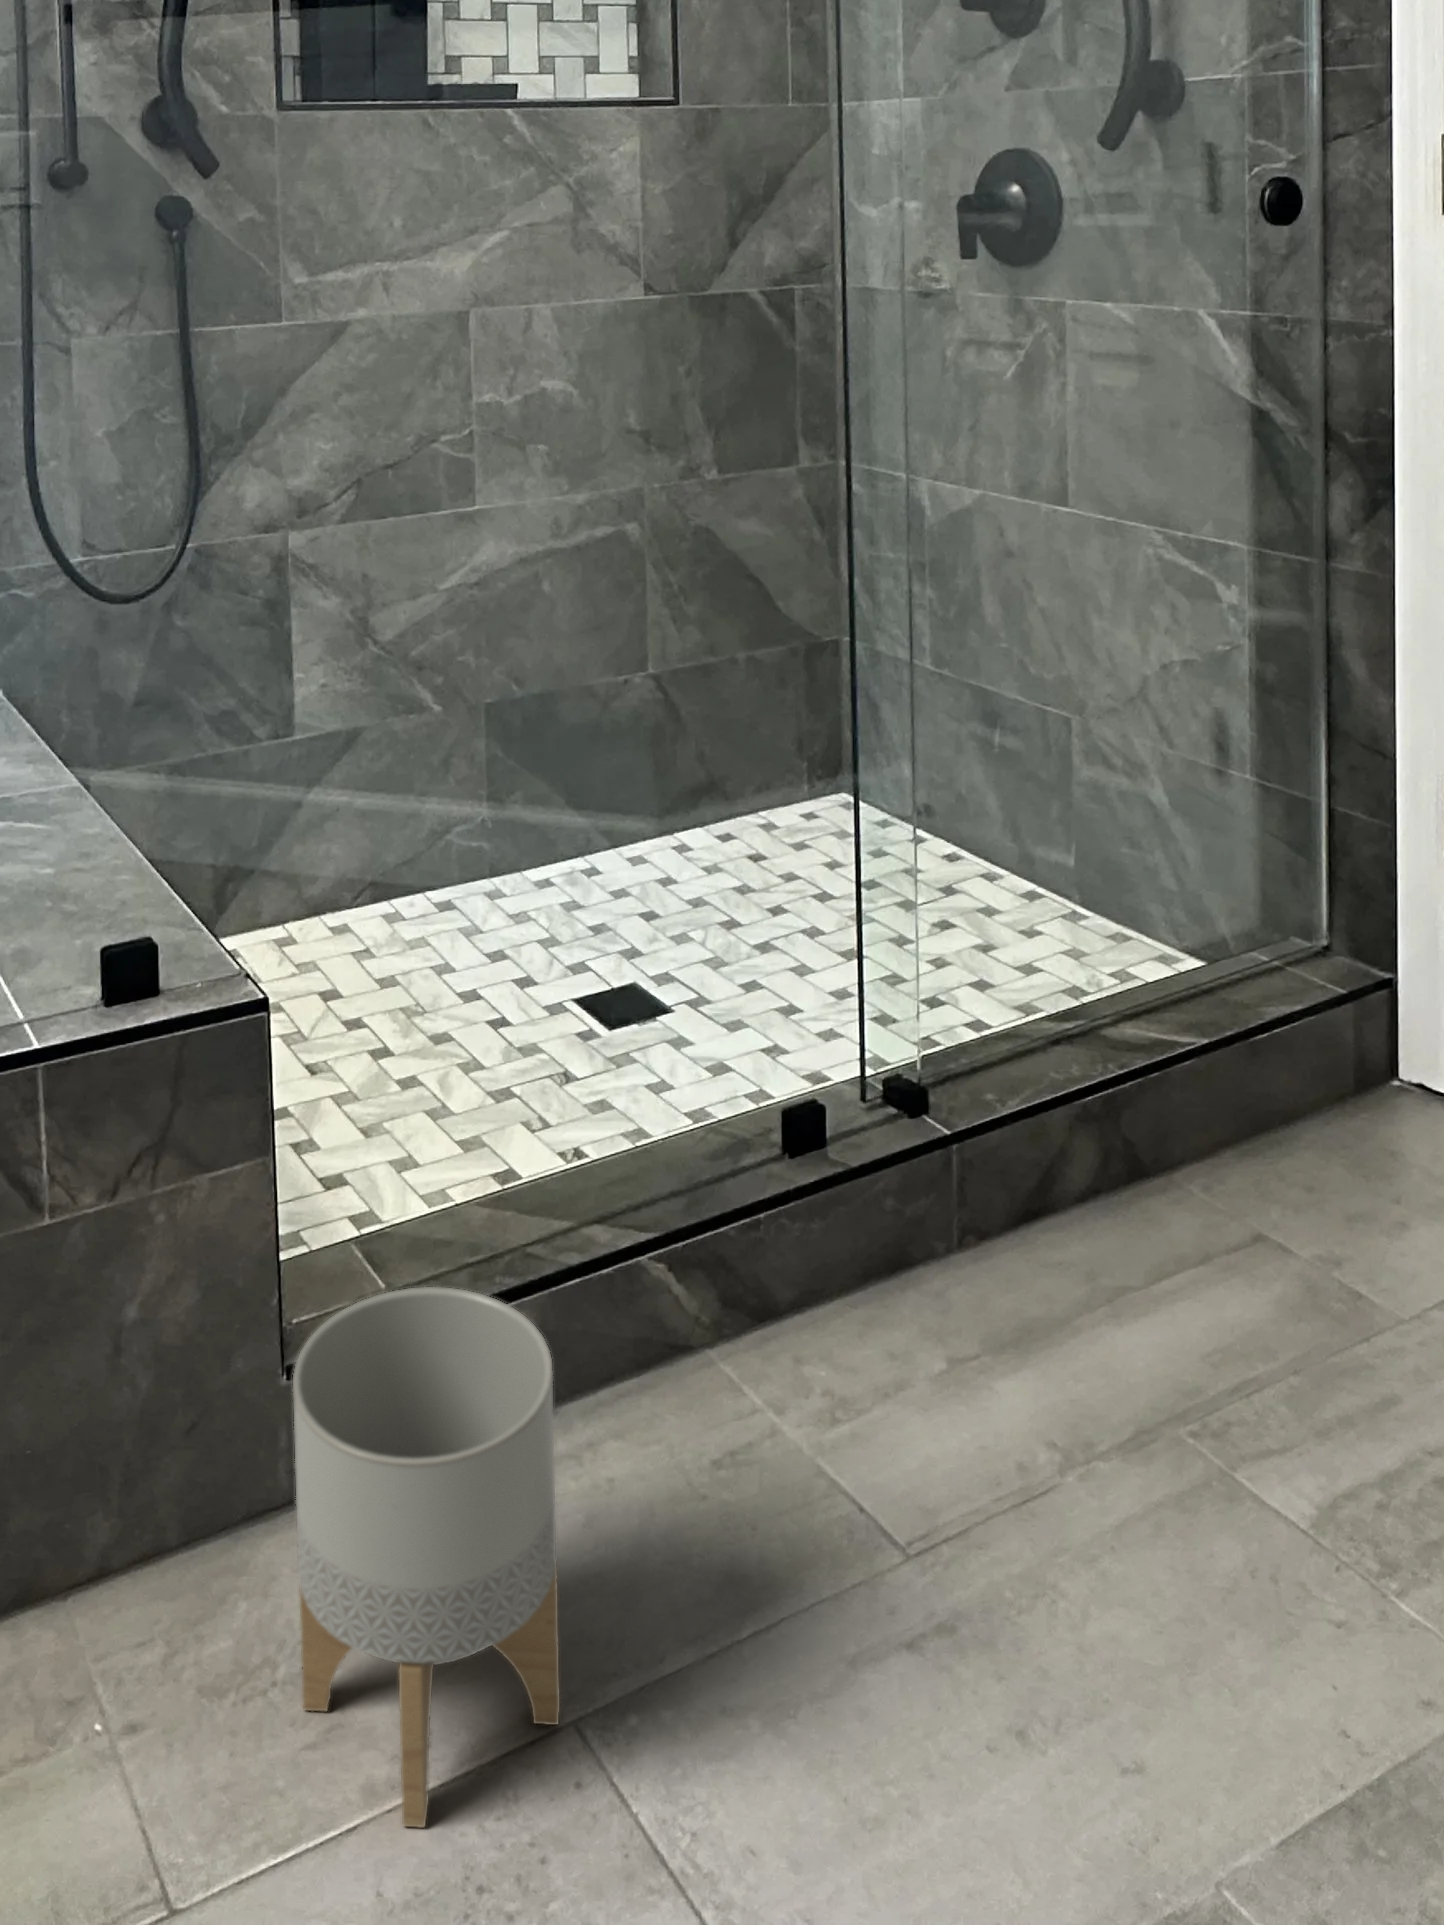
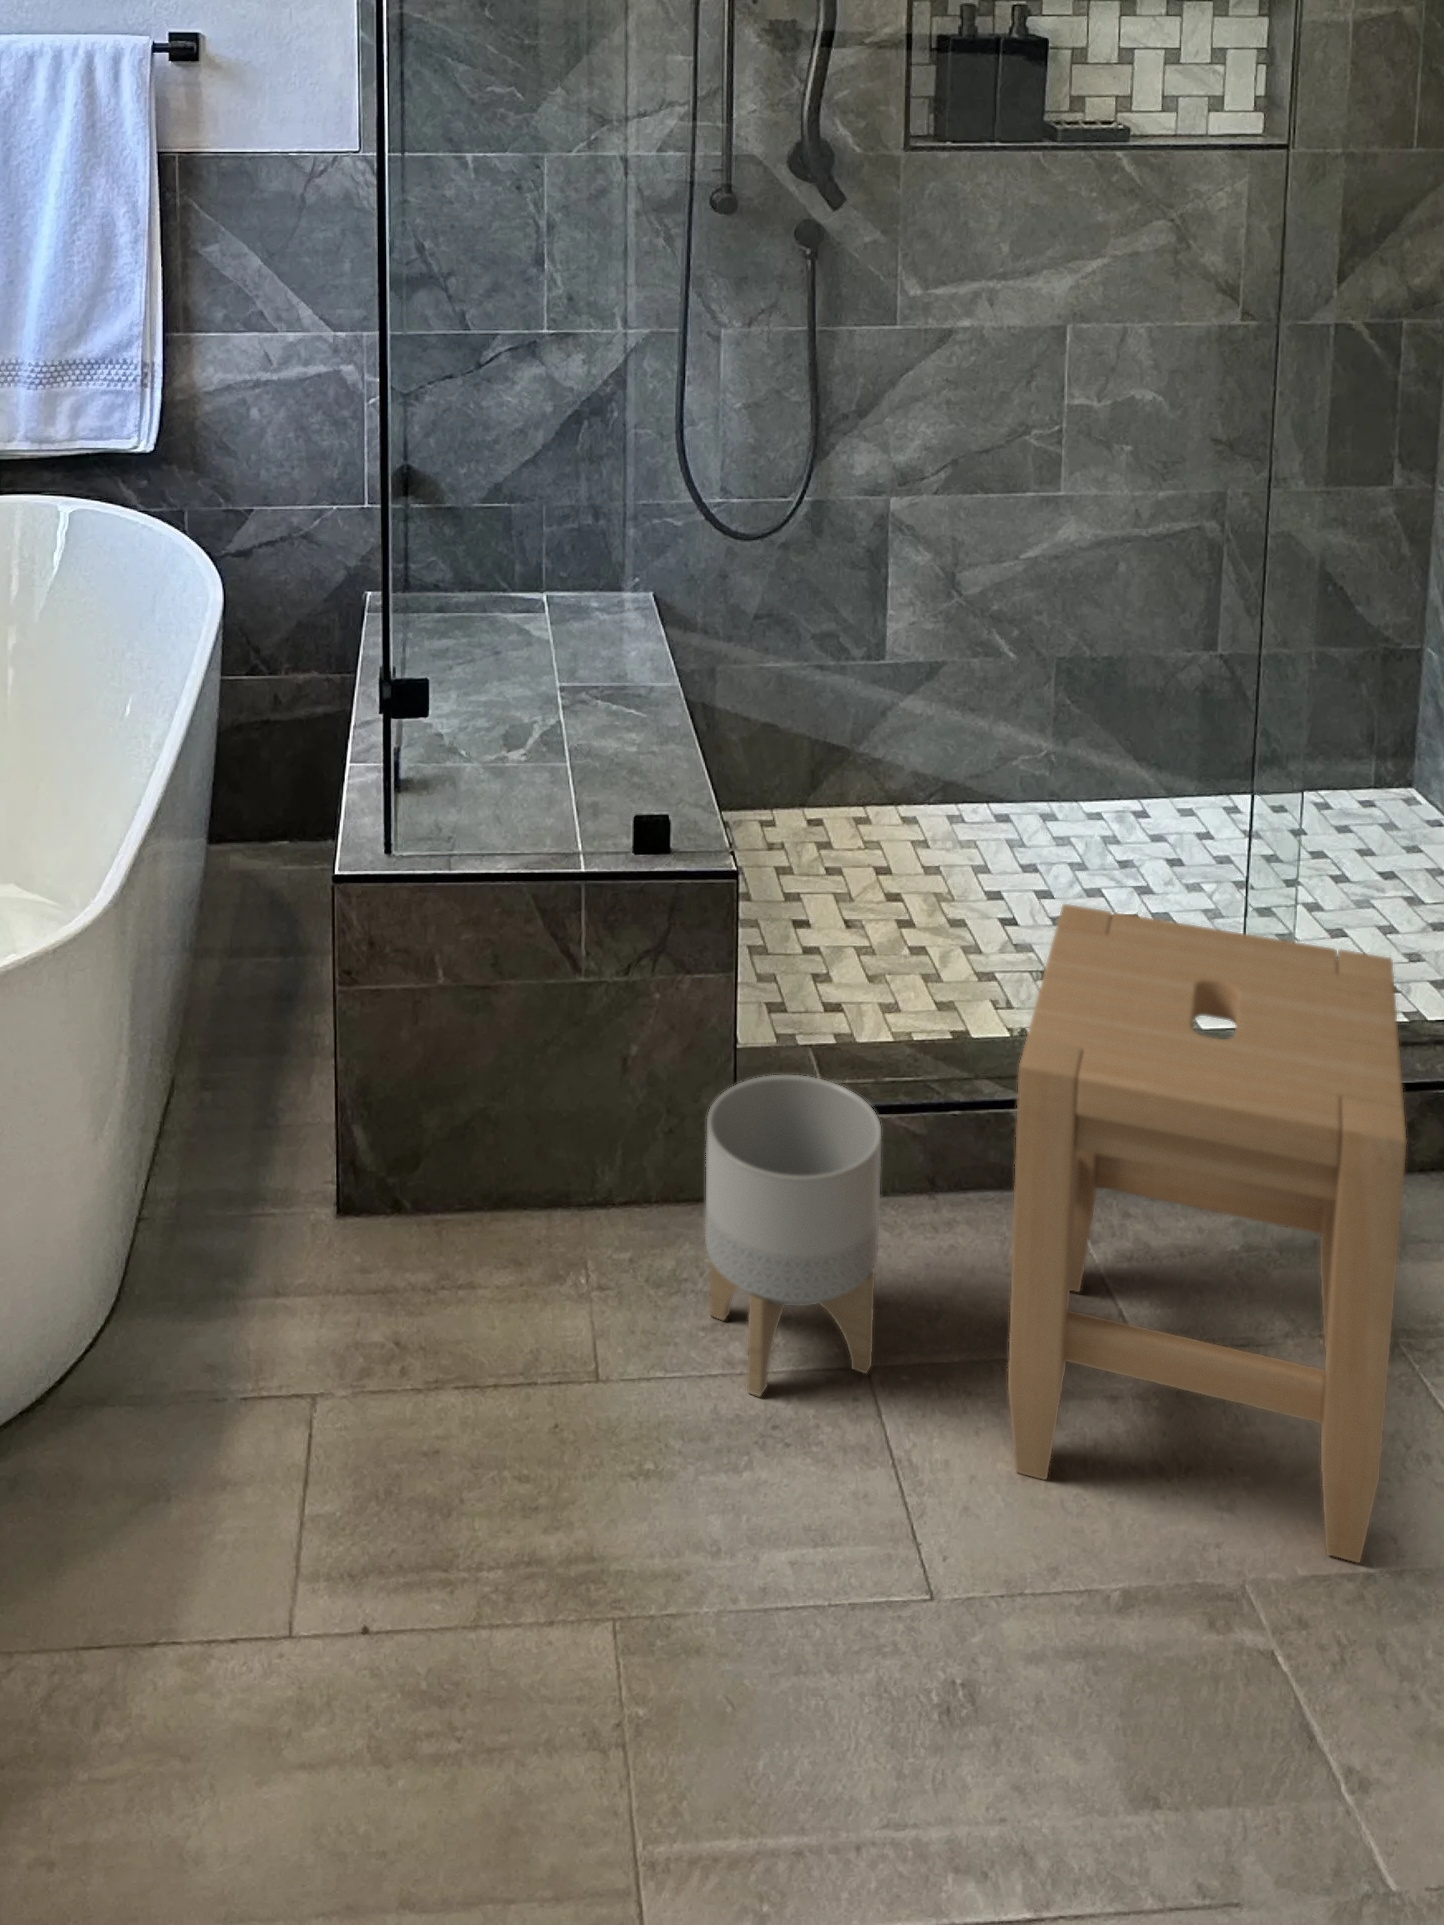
stool: none [702,938,1301,1809] -> present [1008,904,1406,1563]

